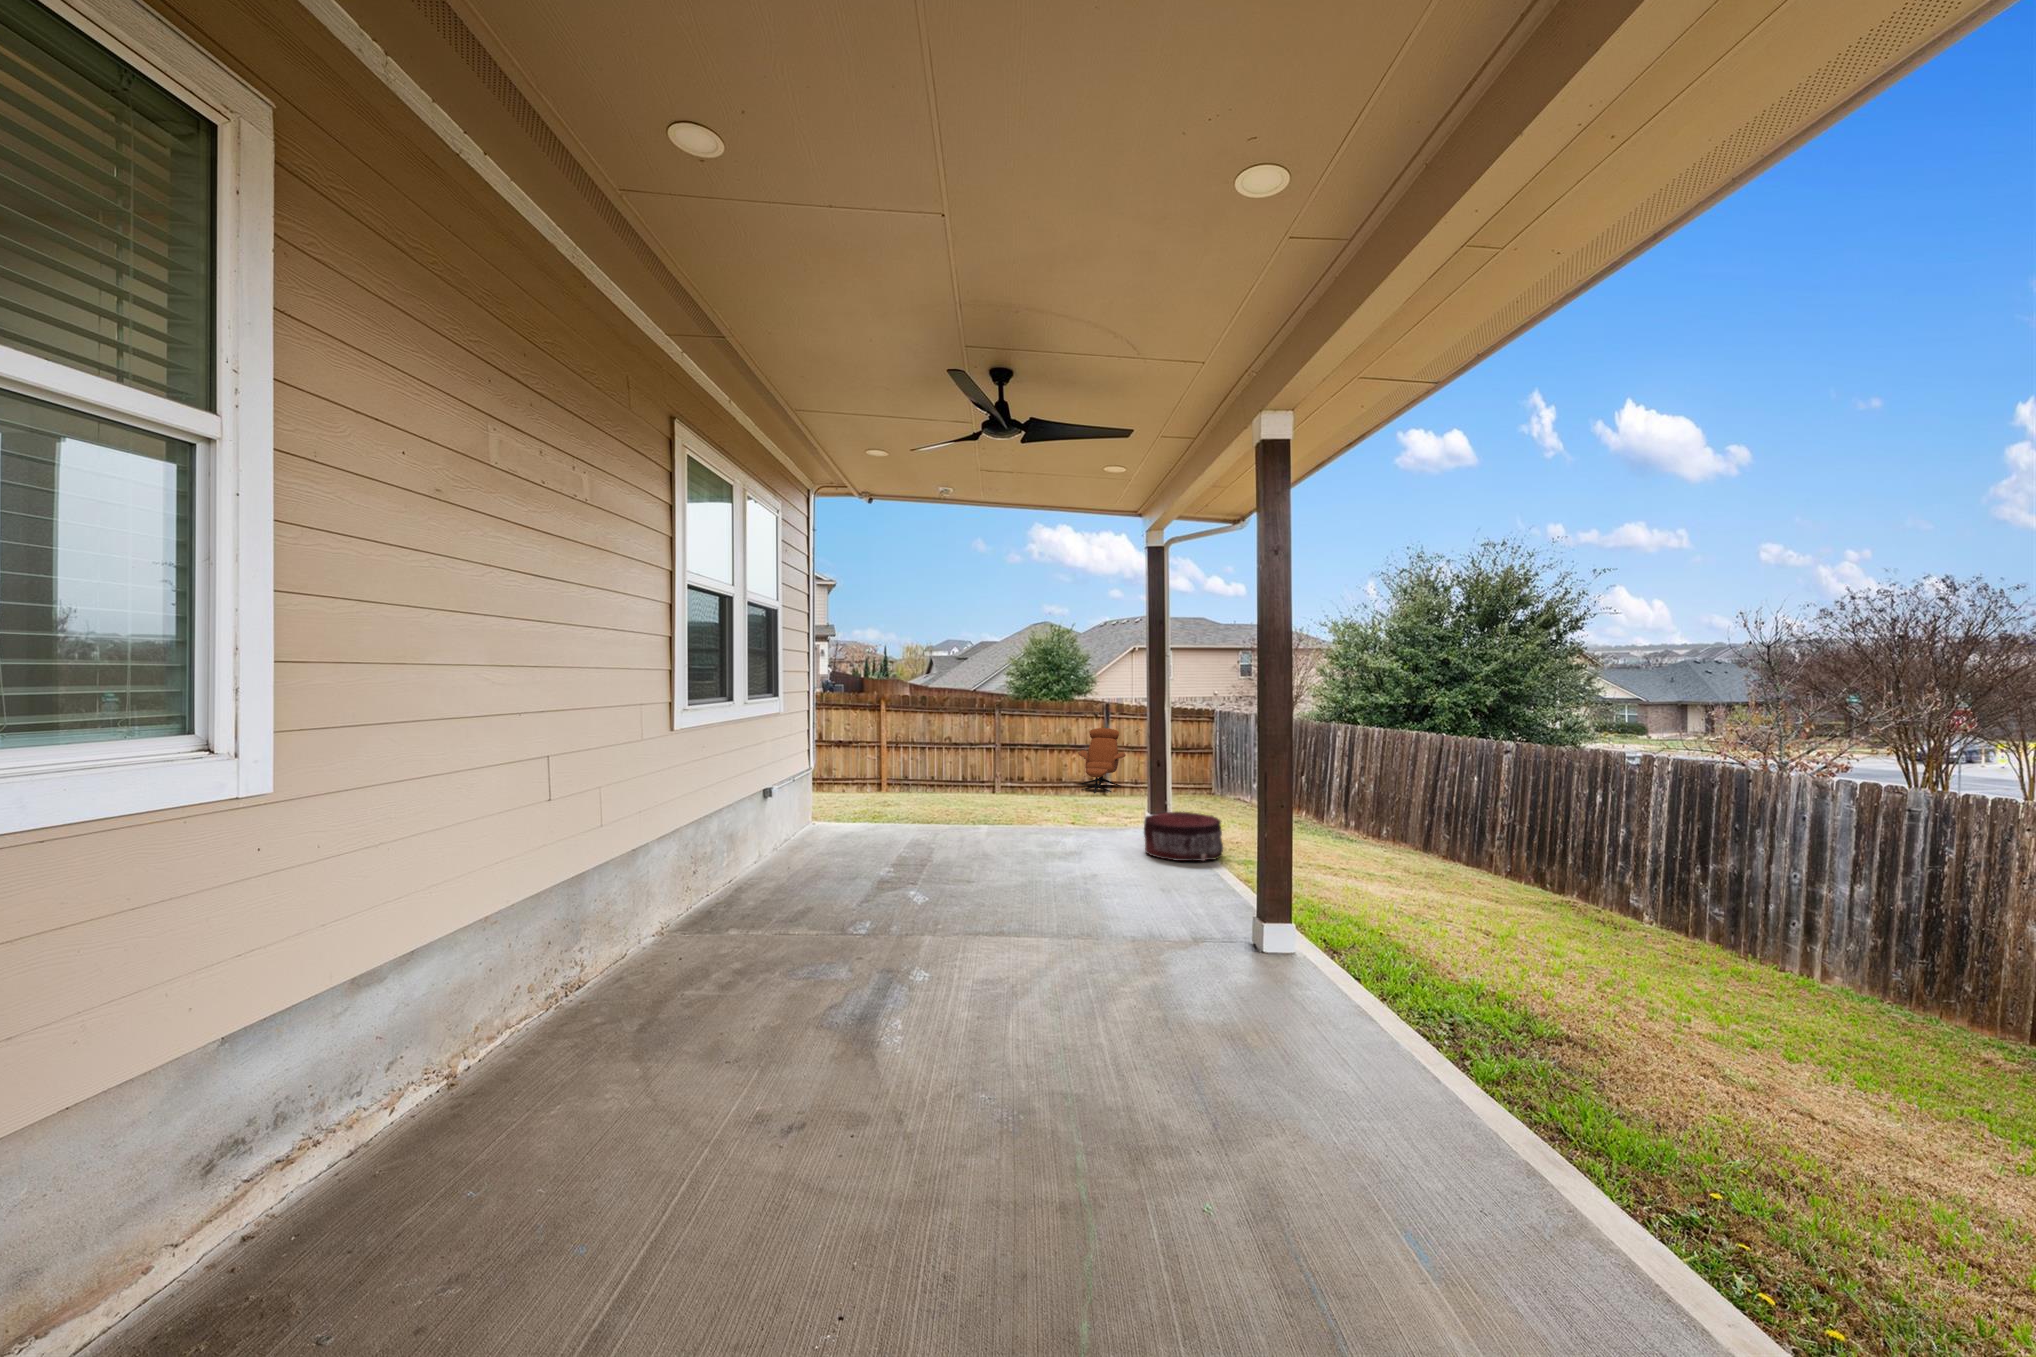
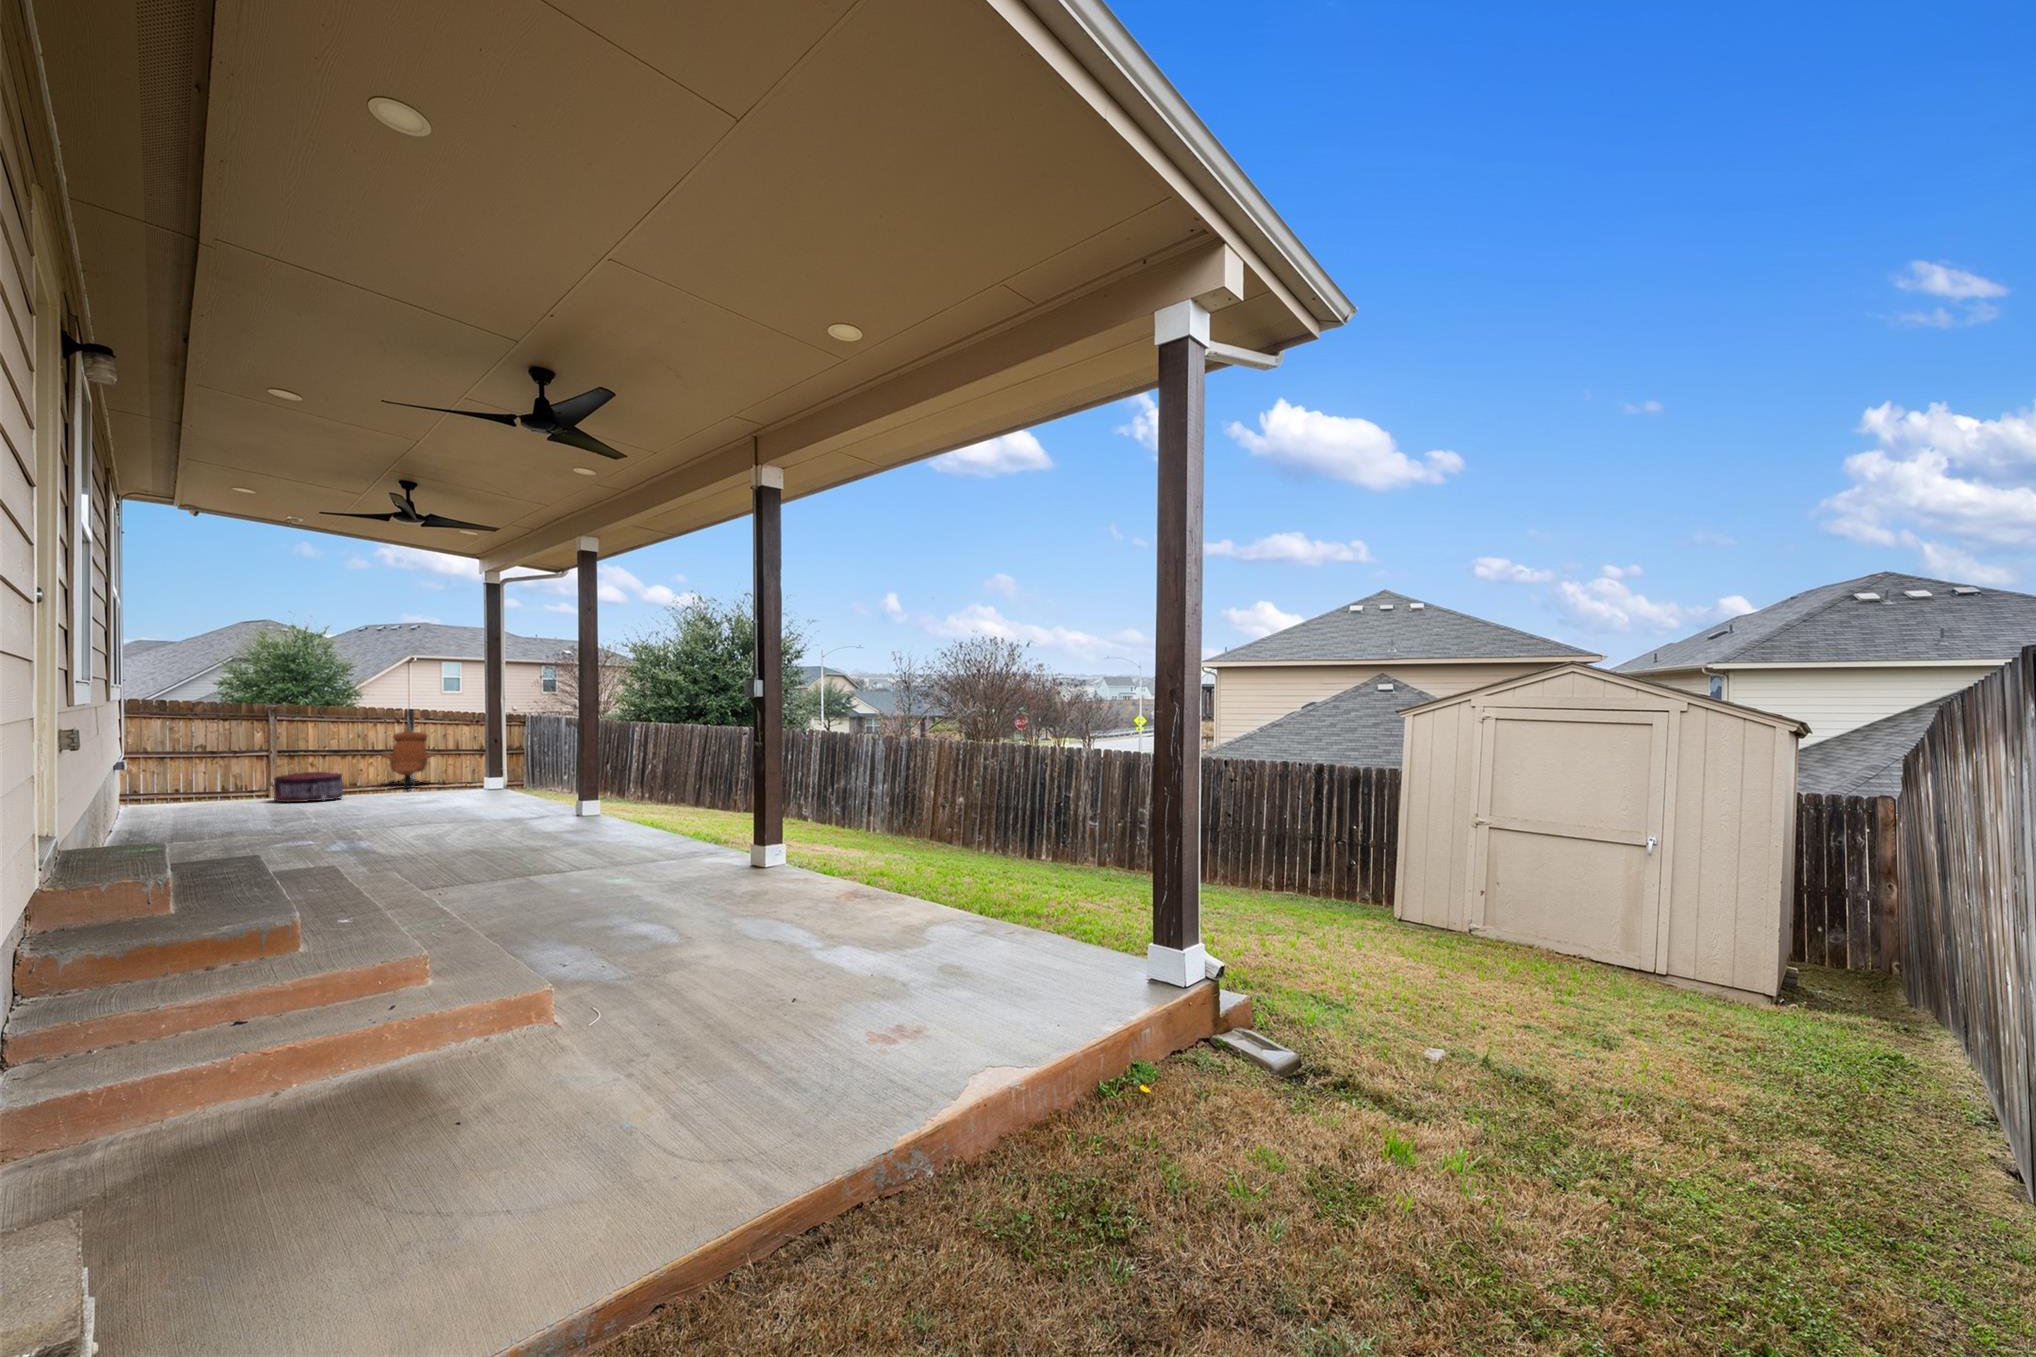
pouf: present [1144,811,1223,861] -> present [274,772,343,802]

